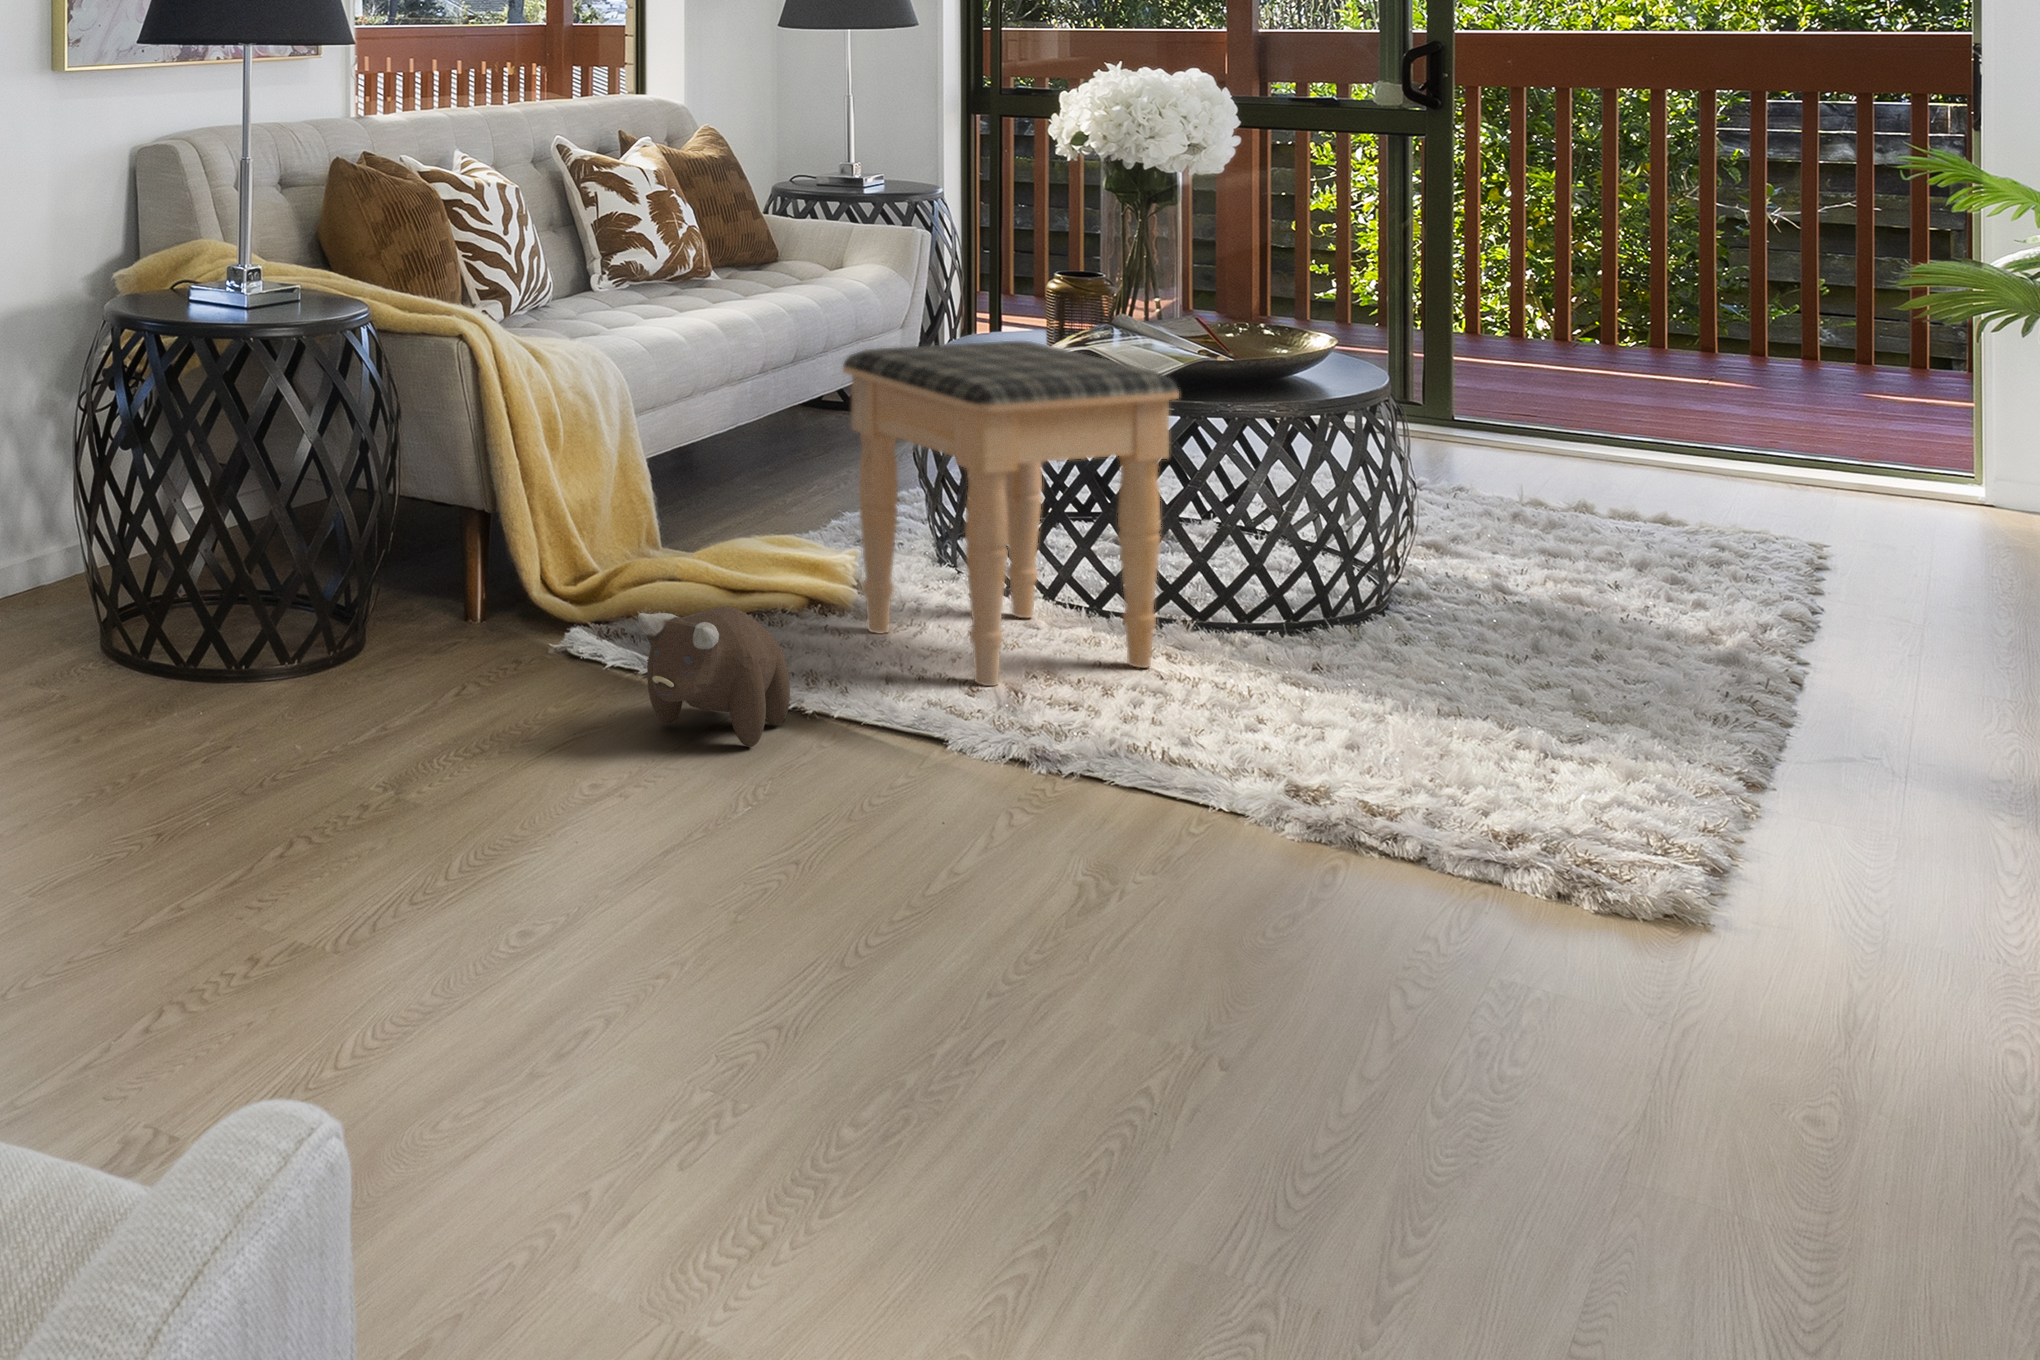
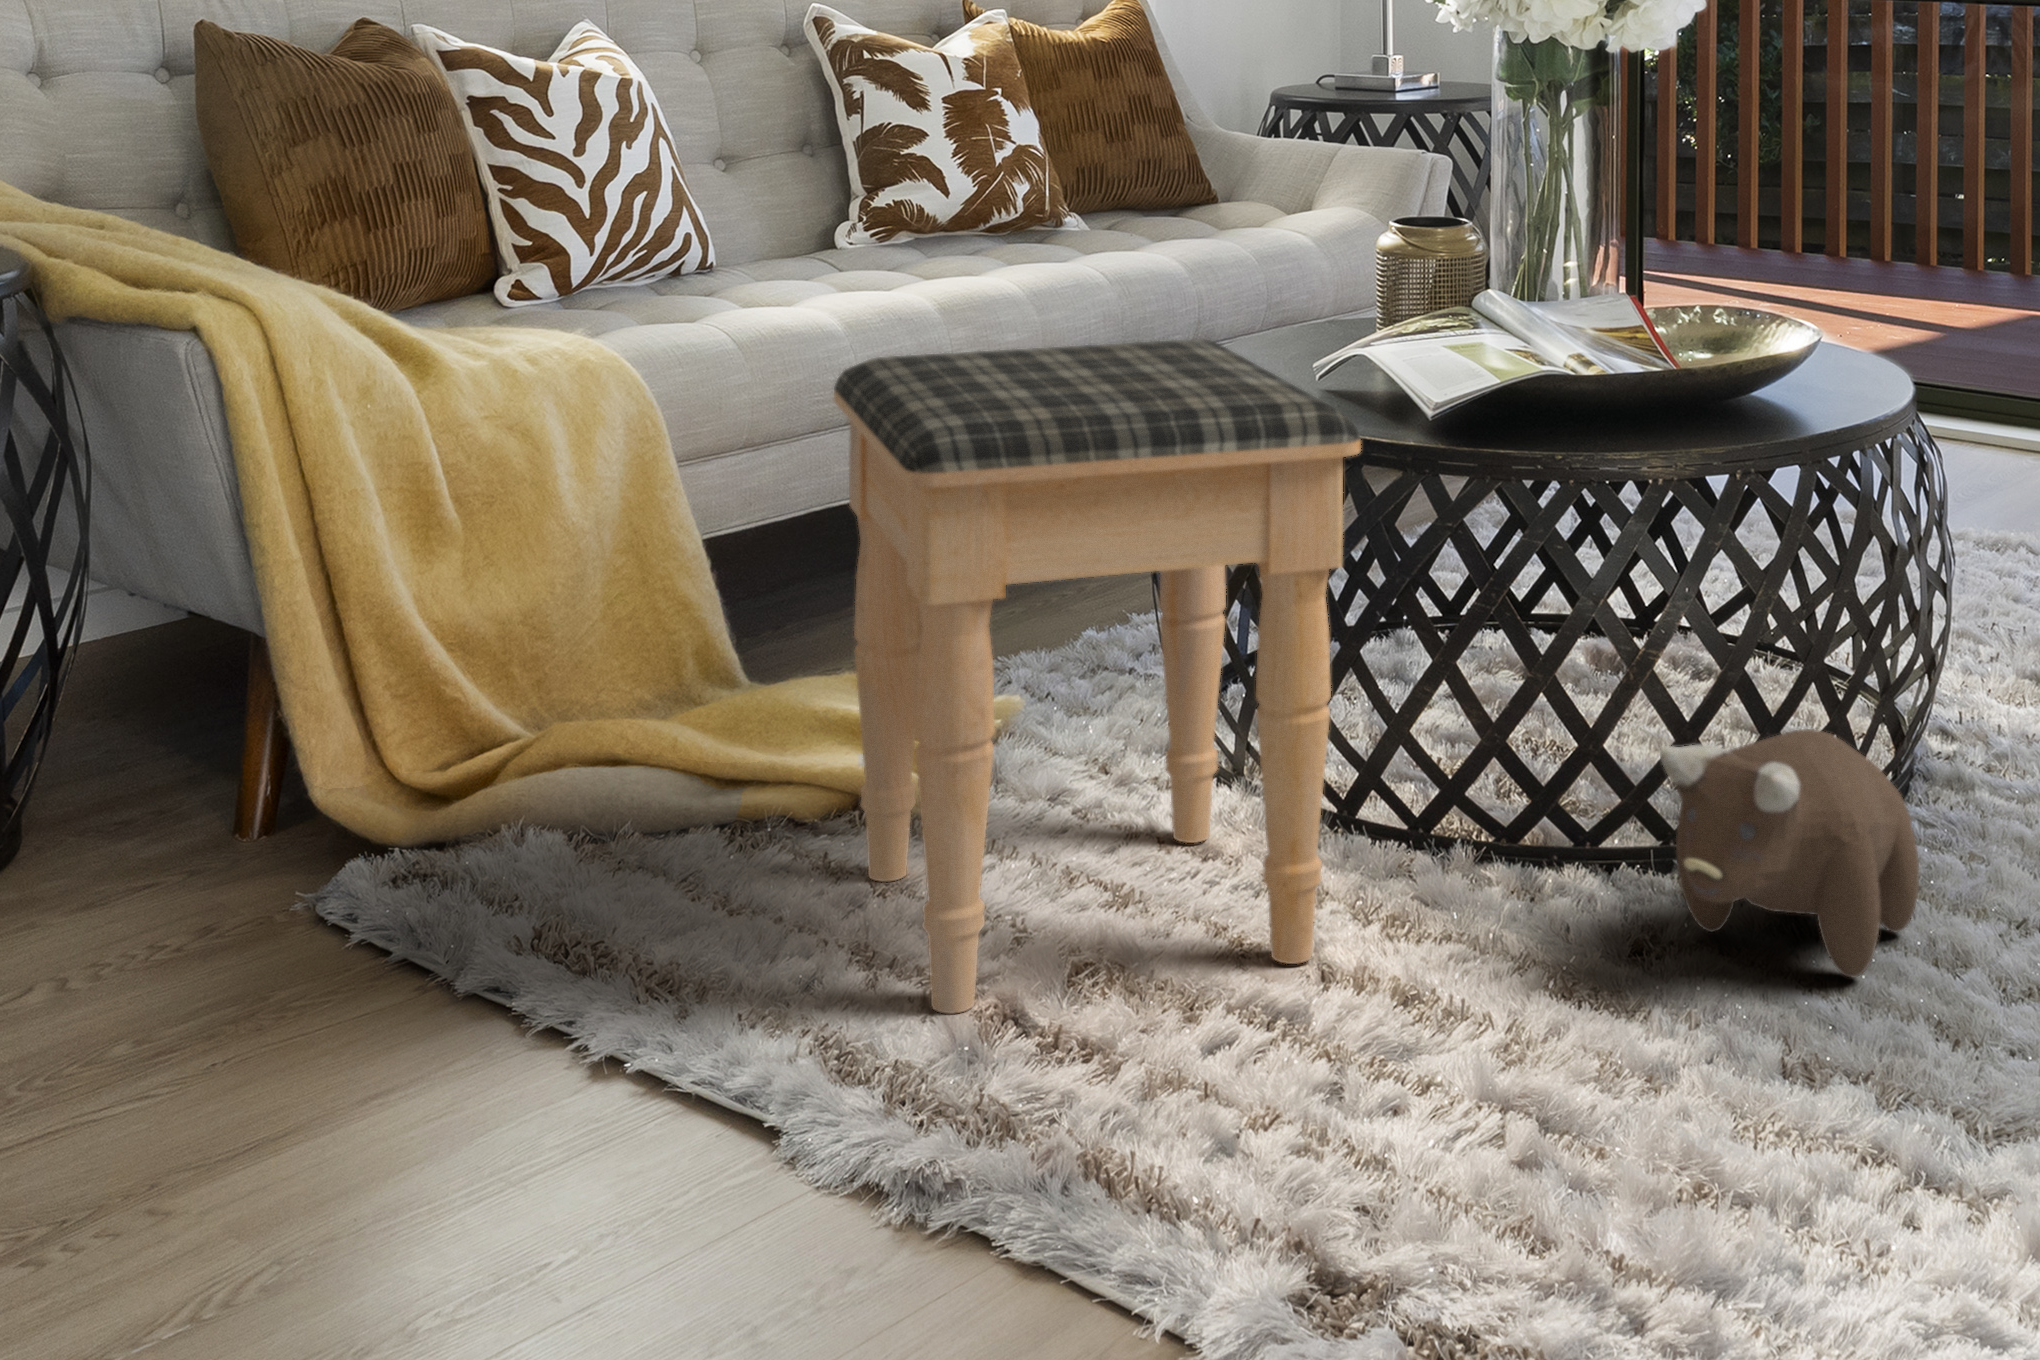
plush toy: present [638,606,790,747] -> present [1660,729,1919,977]

